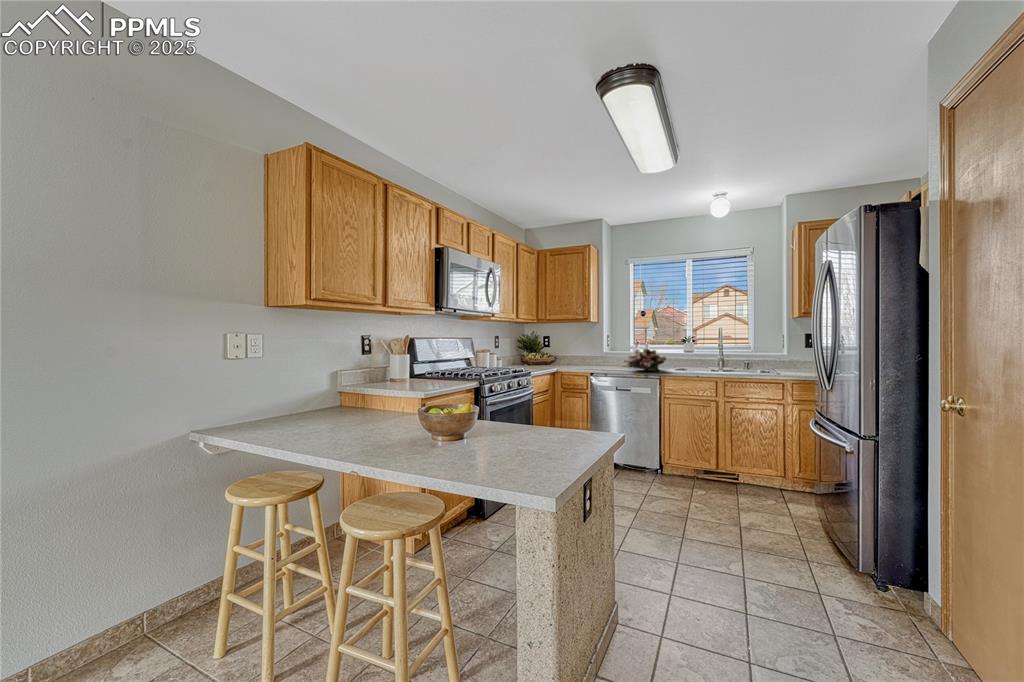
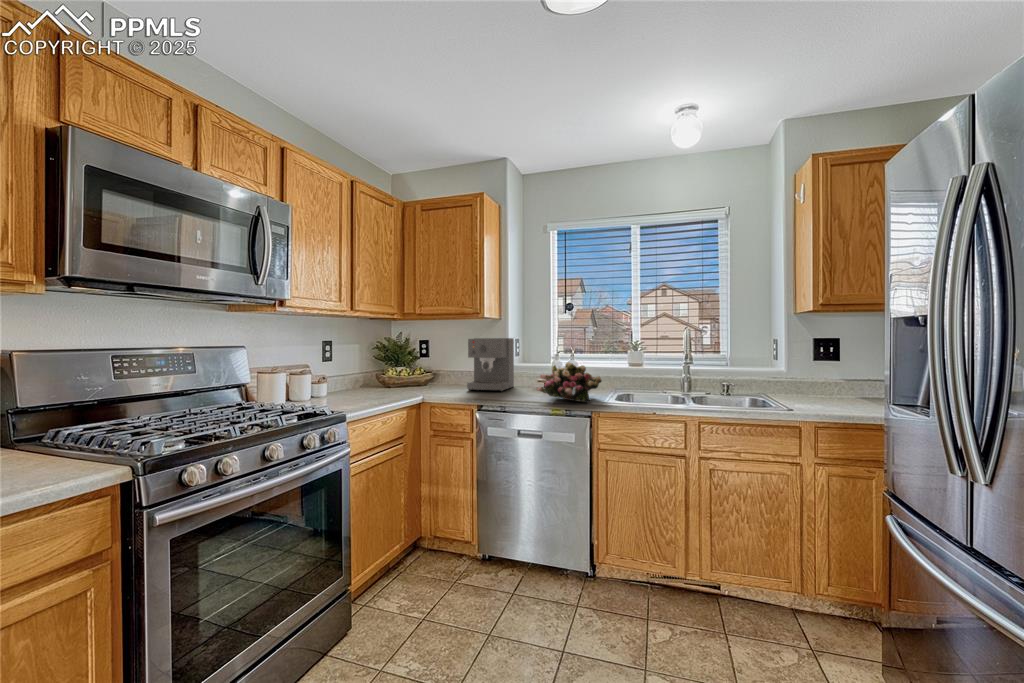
coffee maker: none [580,334,608,367] -> present [467,338,514,391]

